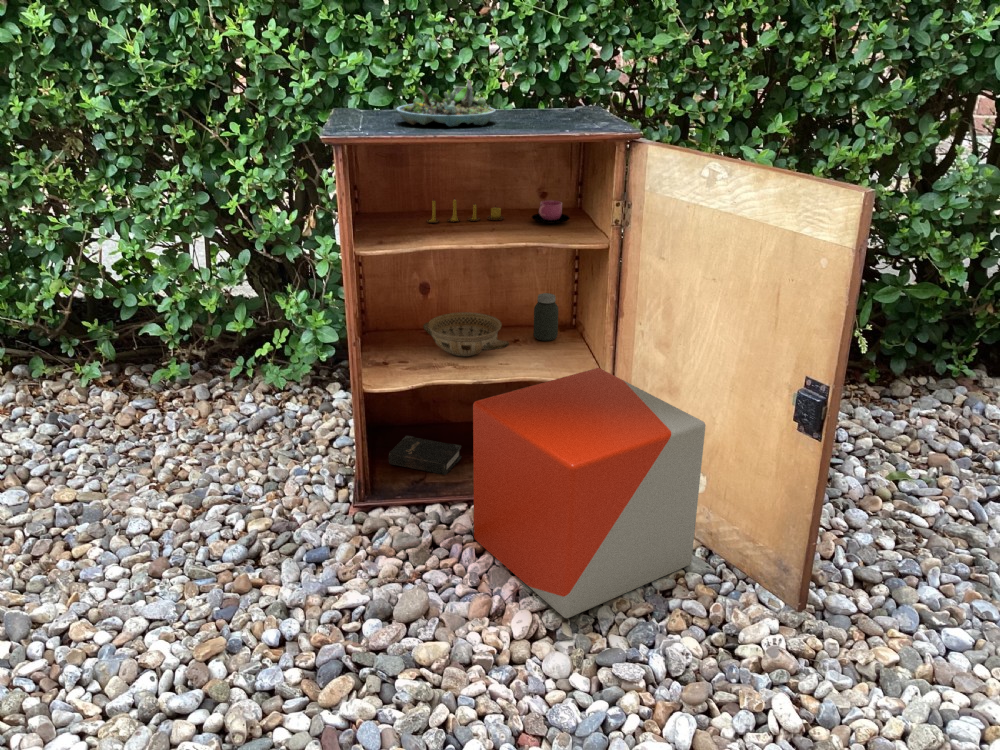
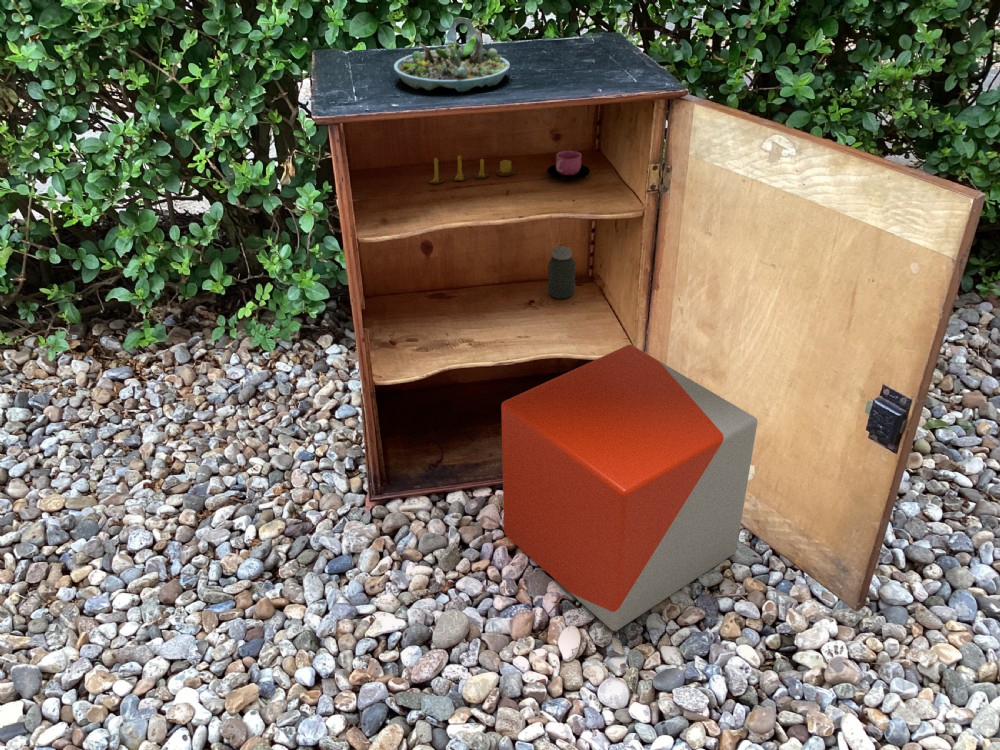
ceramic bowl: present [423,312,509,357] -> none [428,273,526,327]
hardback book: present [389,435,461,475] -> none [400,406,477,453]

